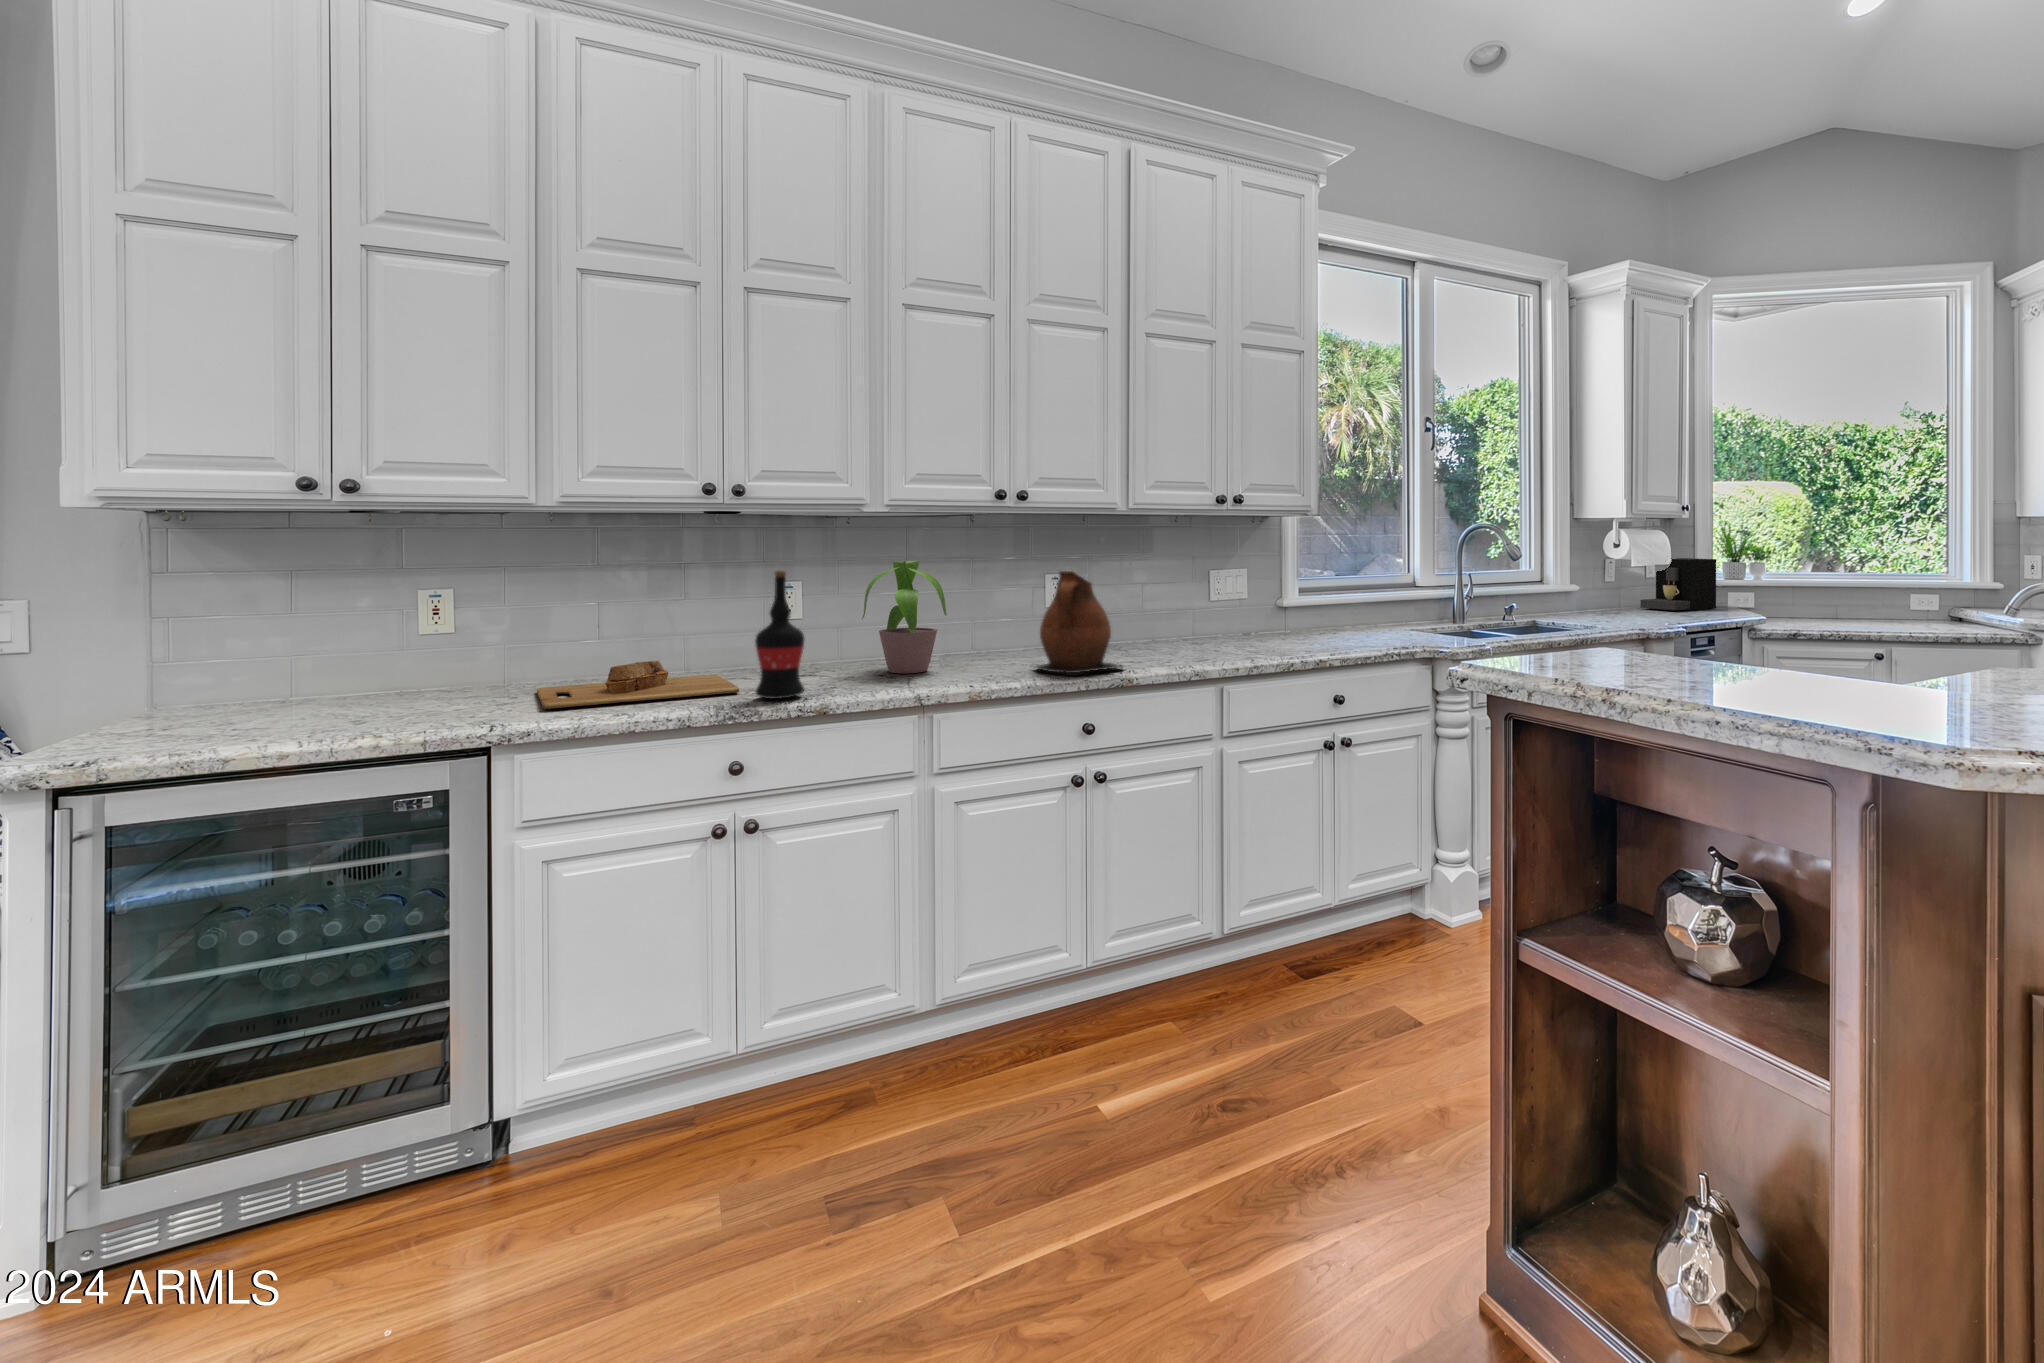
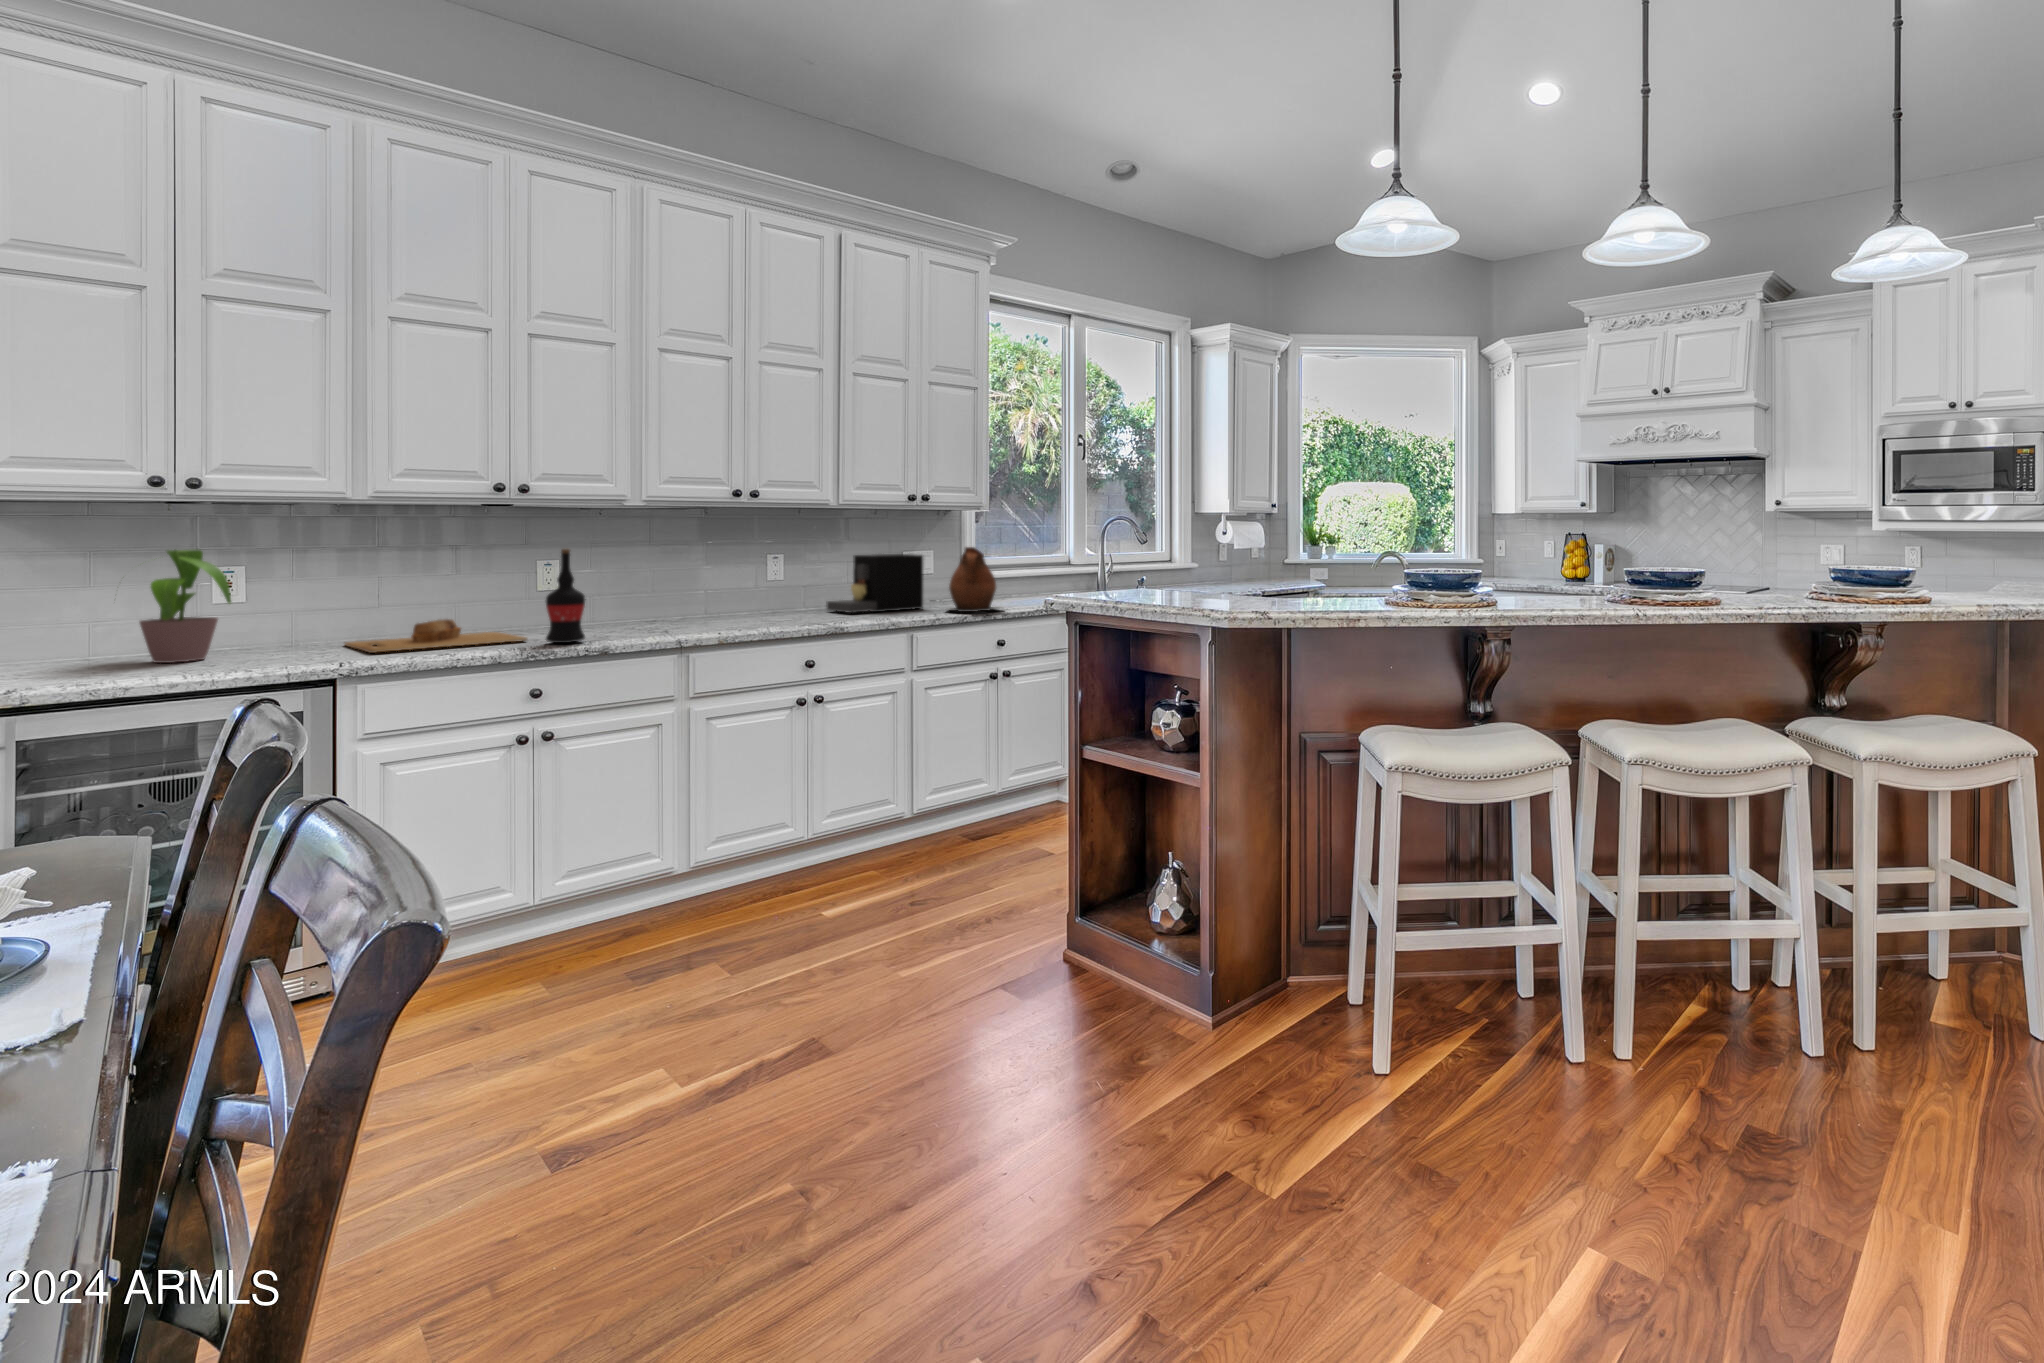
coffee maker: present [1641,558,1716,610] -> present [826,554,923,613]
potted plant: present [862,561,947,673] -> present [140,550,231,663]
ceramic pitcher: present [1036,571,1123,673] -> present [949,547,997,612]

